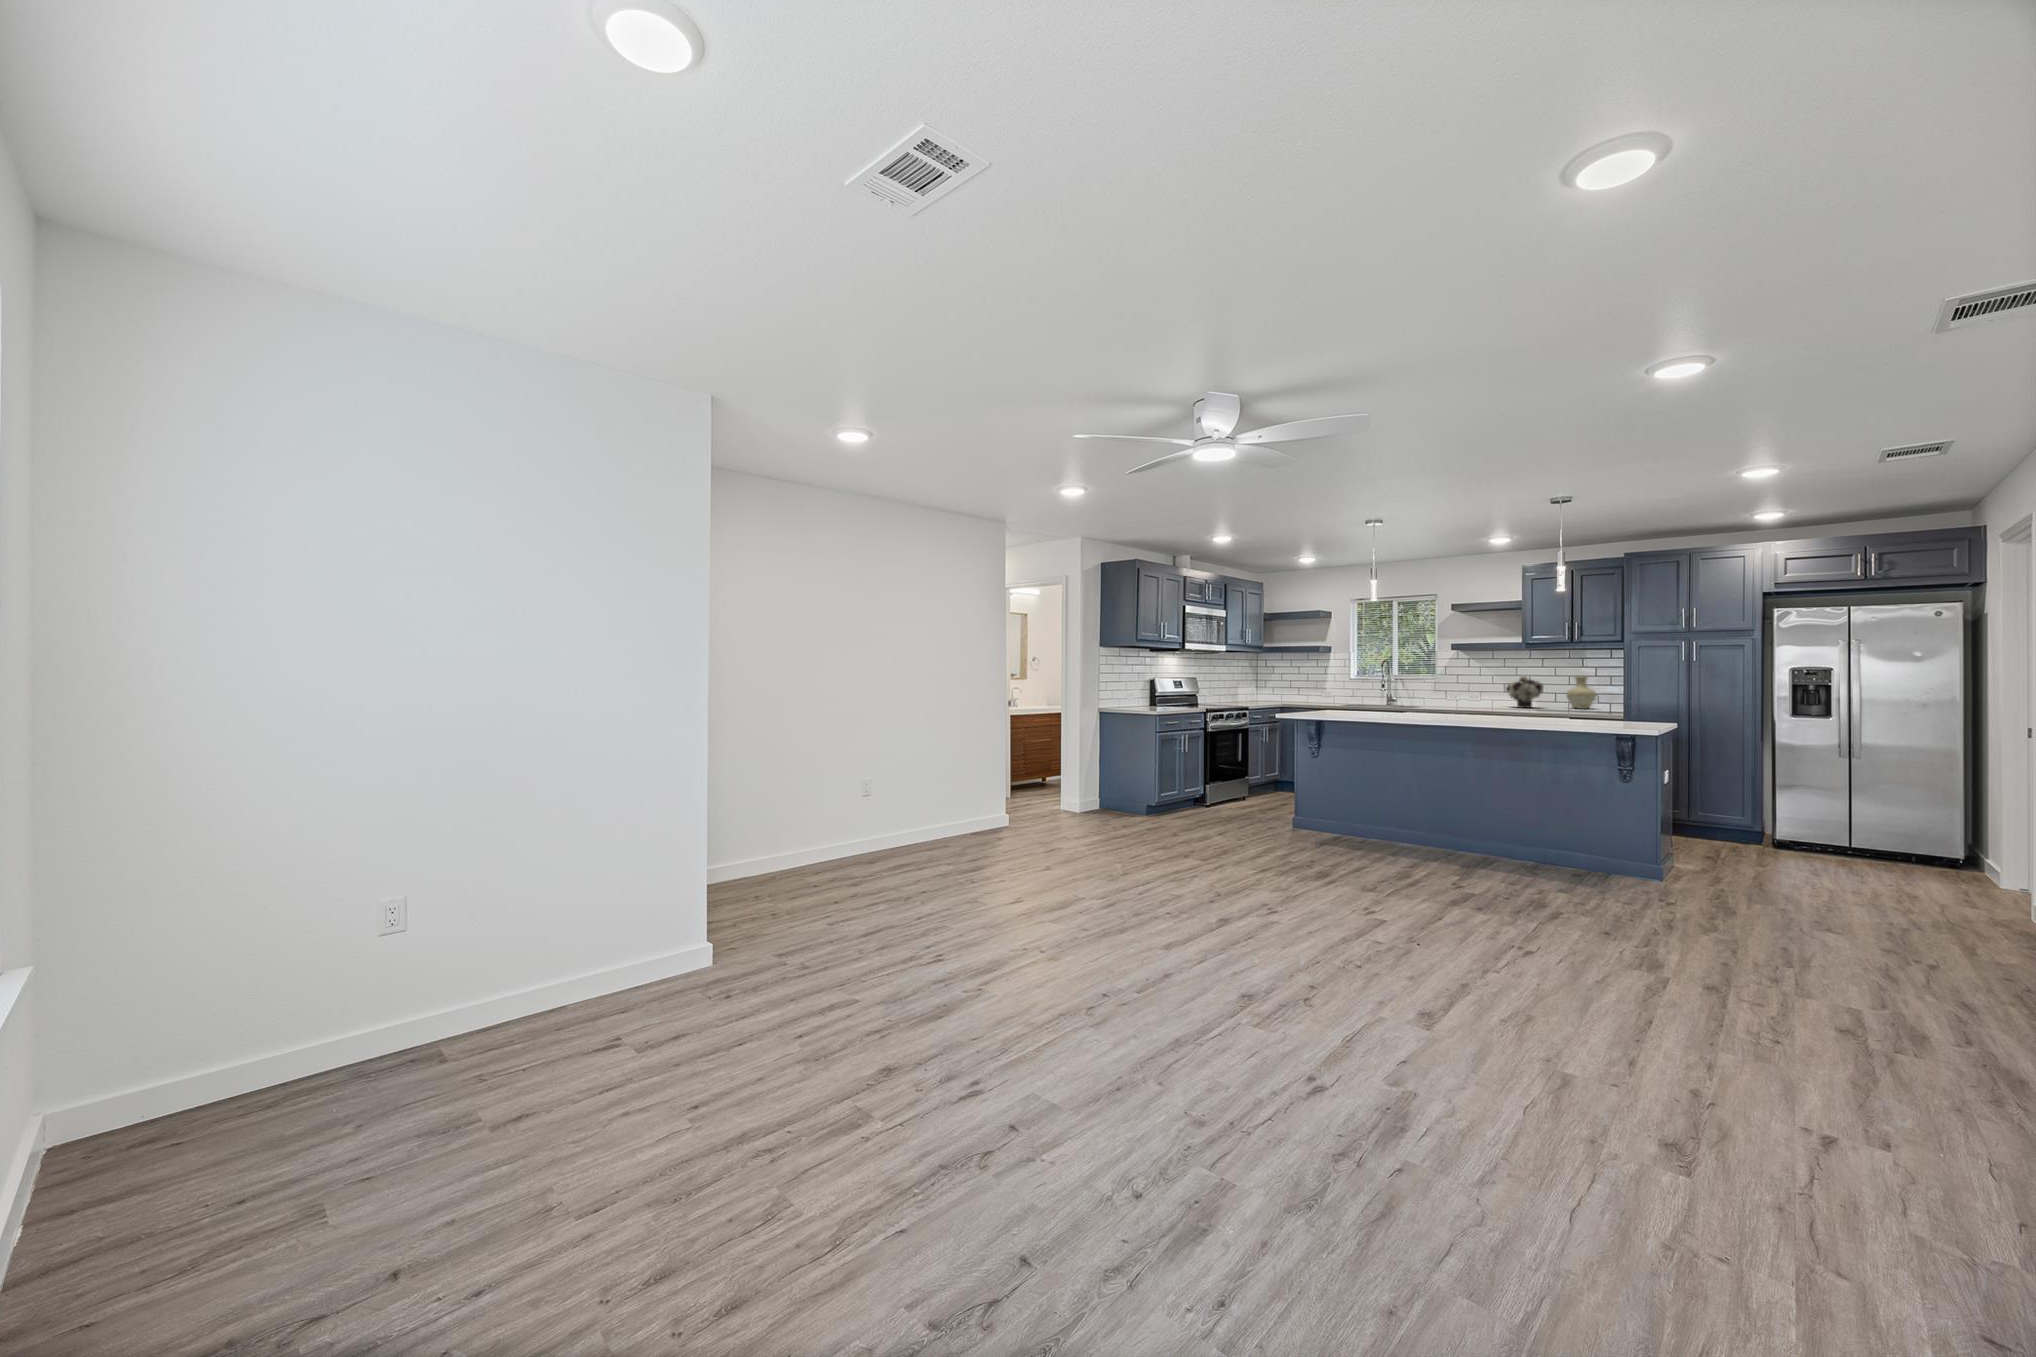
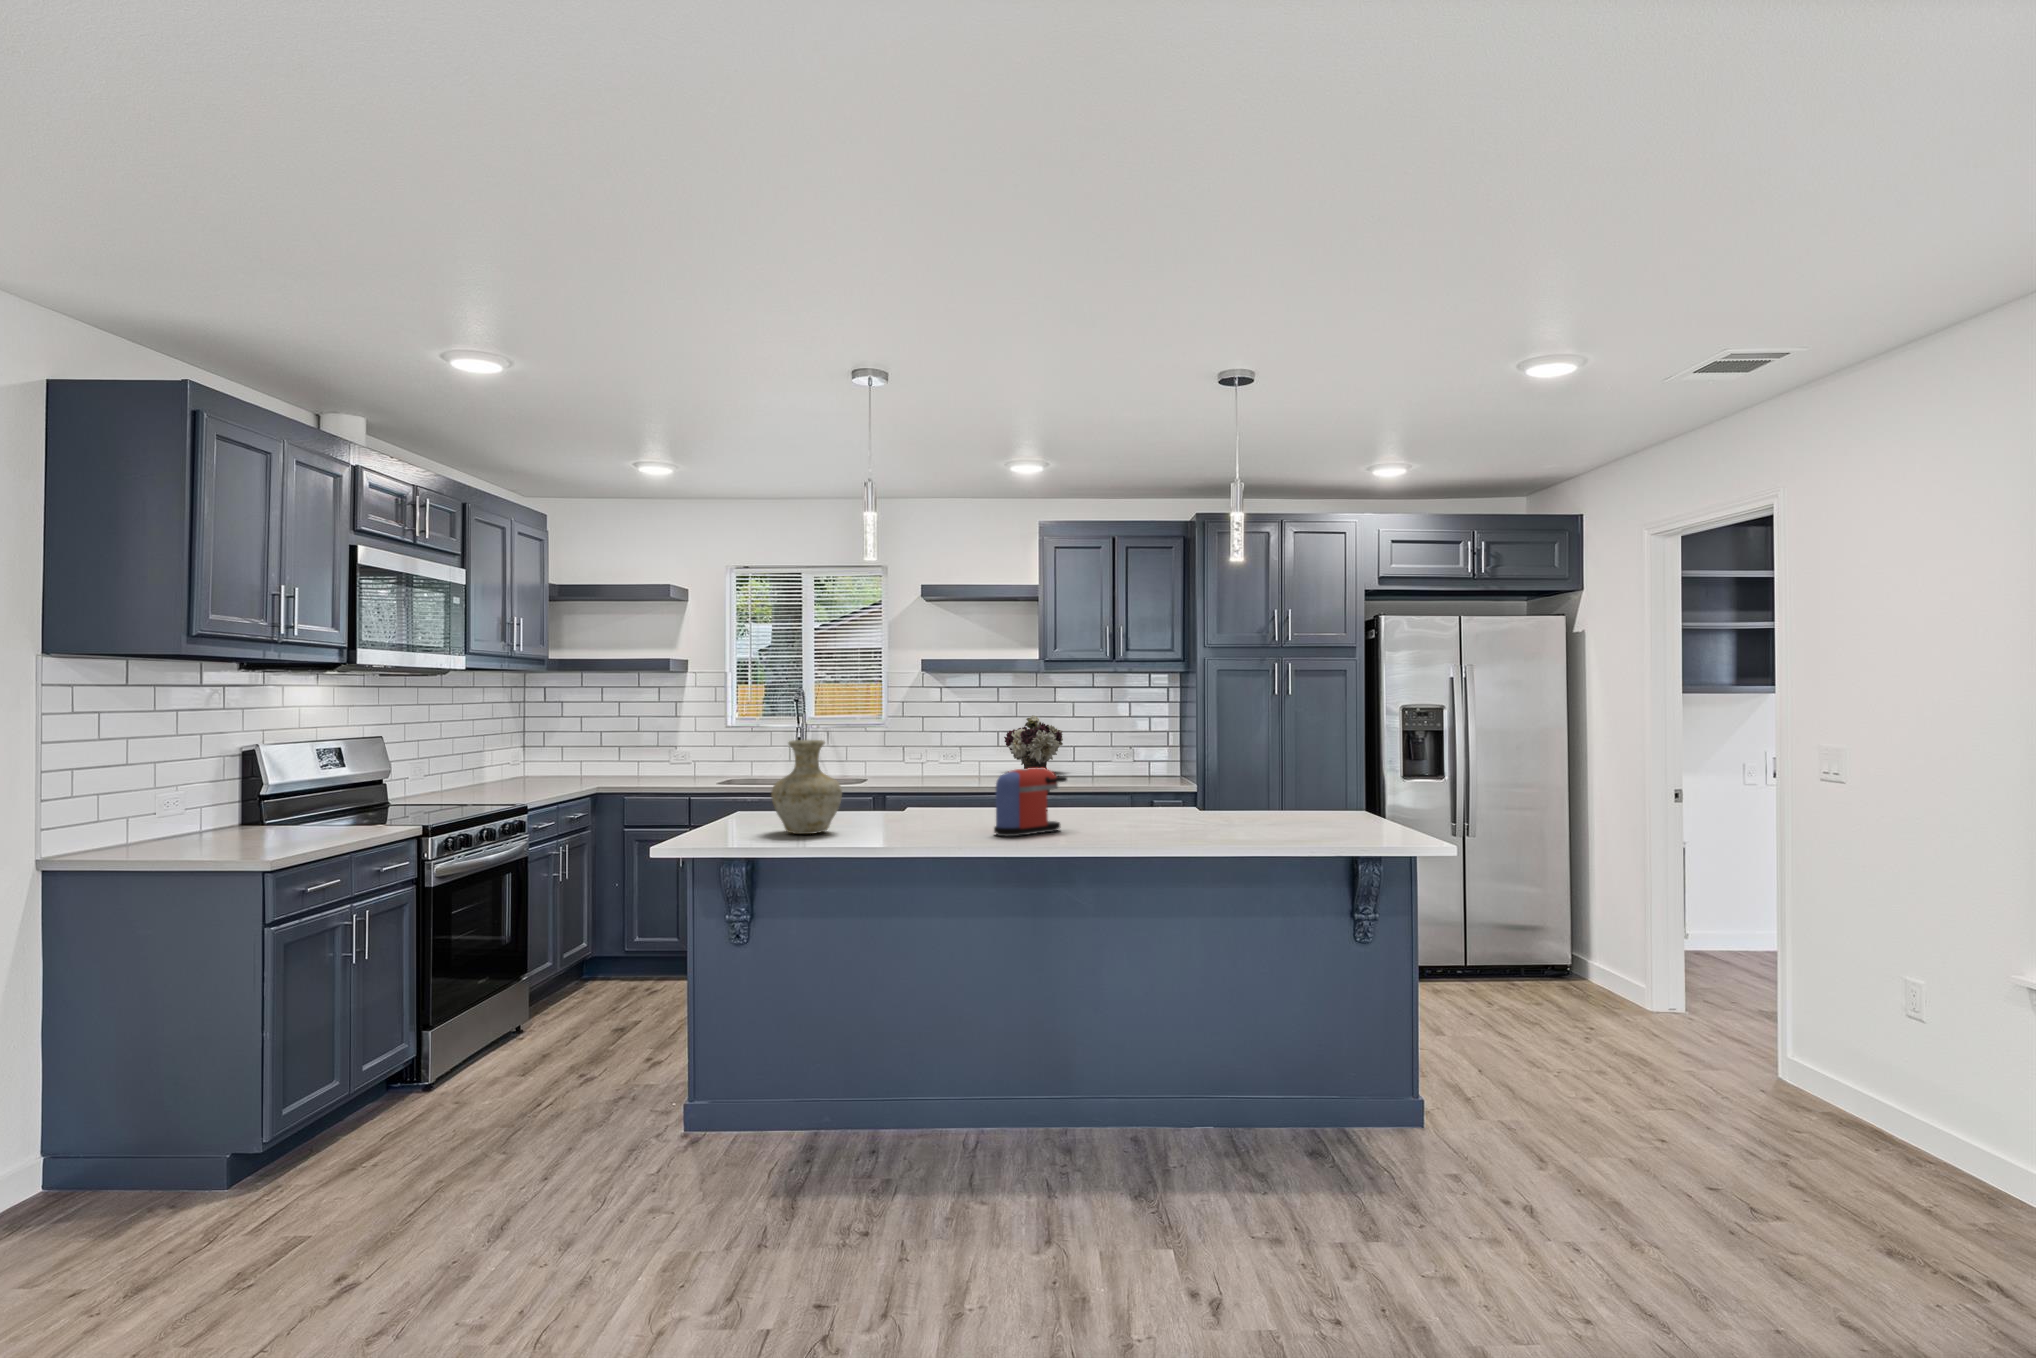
vase: present [1566,676,1596,709] -> present [771,740,842,834]
coffee maker: none [1420,692,1462,721] -> present [994,767,1067,836]

